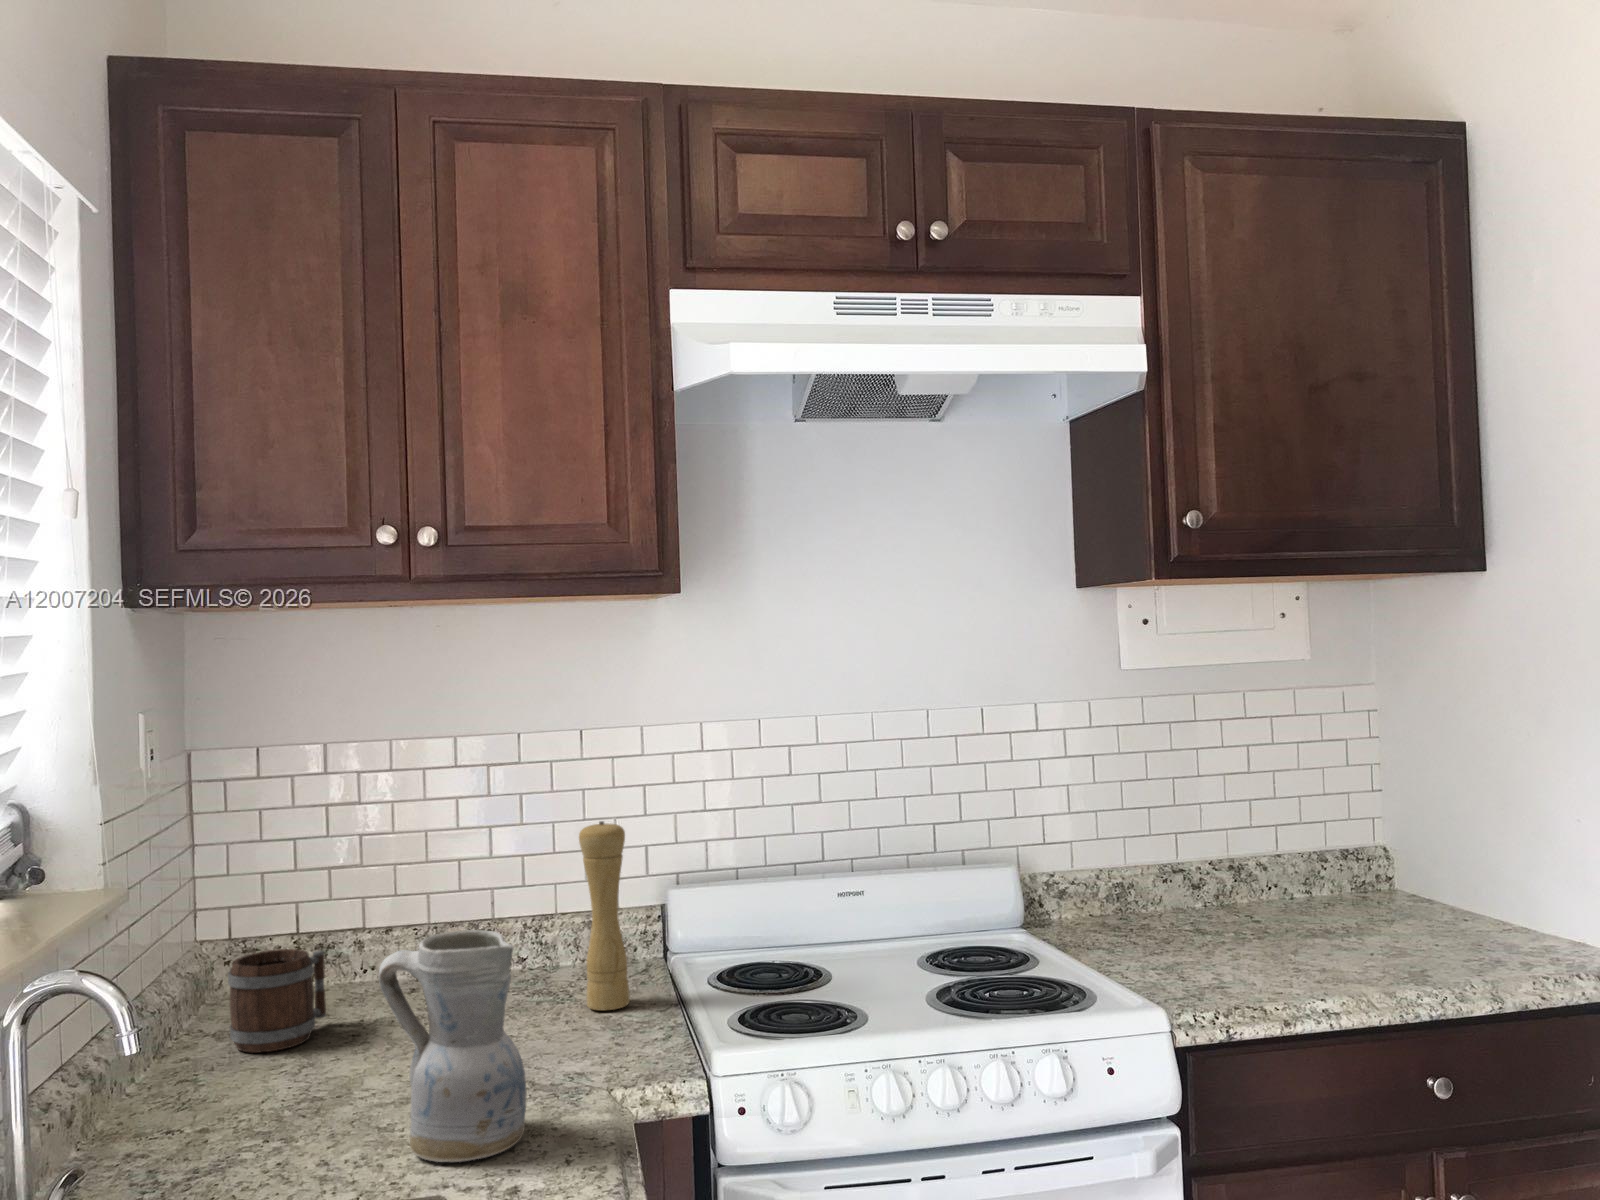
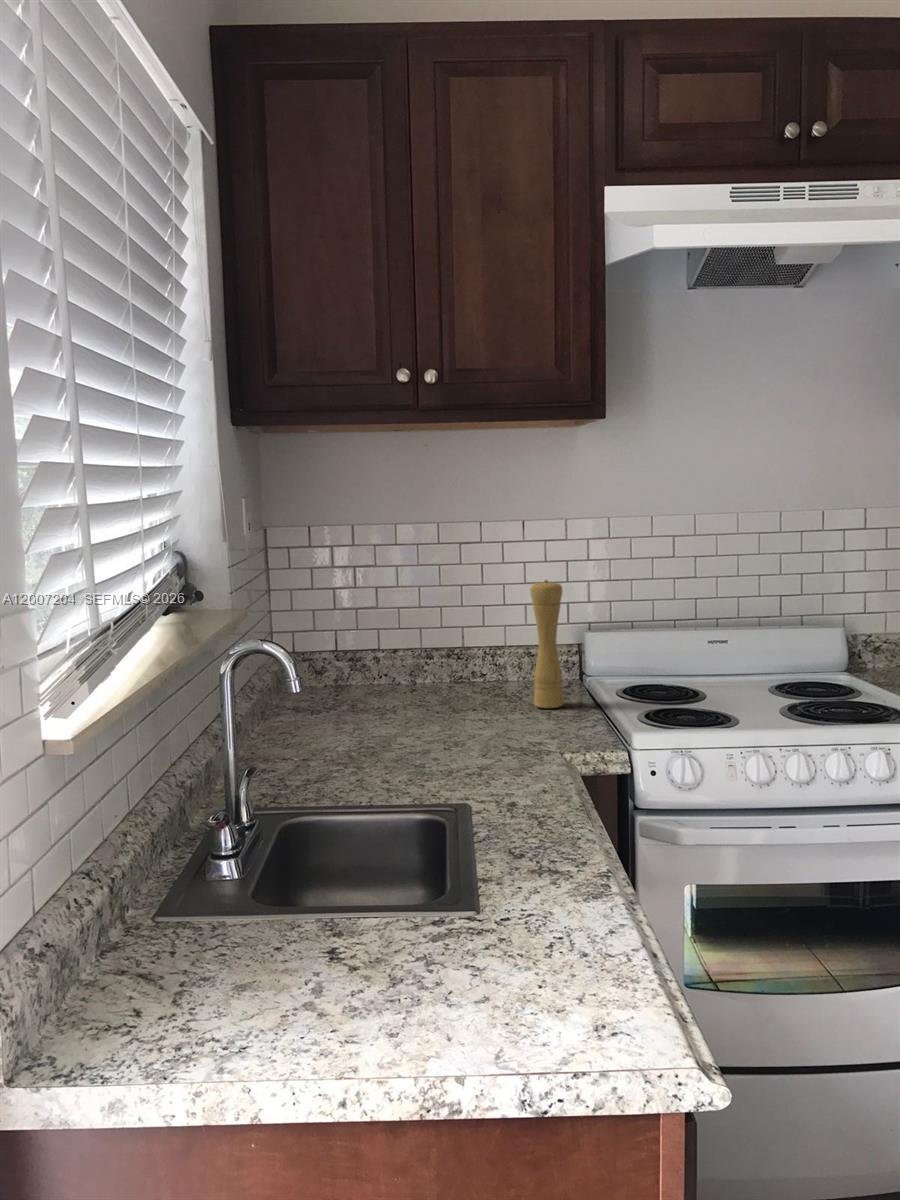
ceramic pitcher: present [379,930,527,1162] -> none [418,640,513,786]
mug: present [228,949,326,1053] -> none [303,657,362,721]

